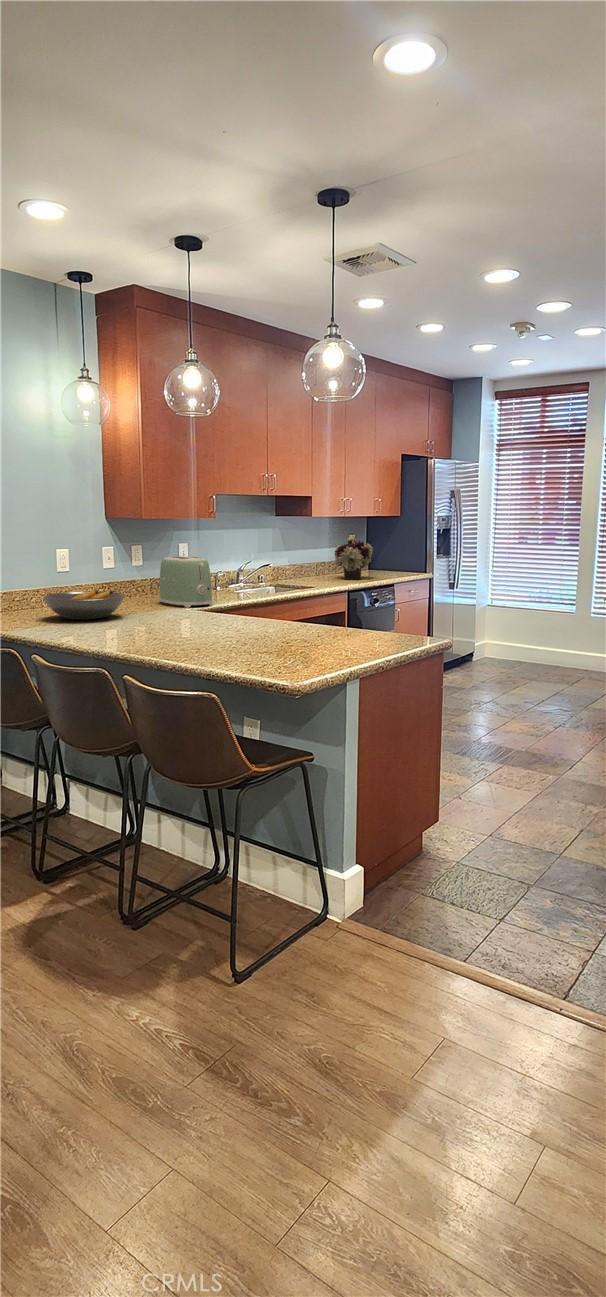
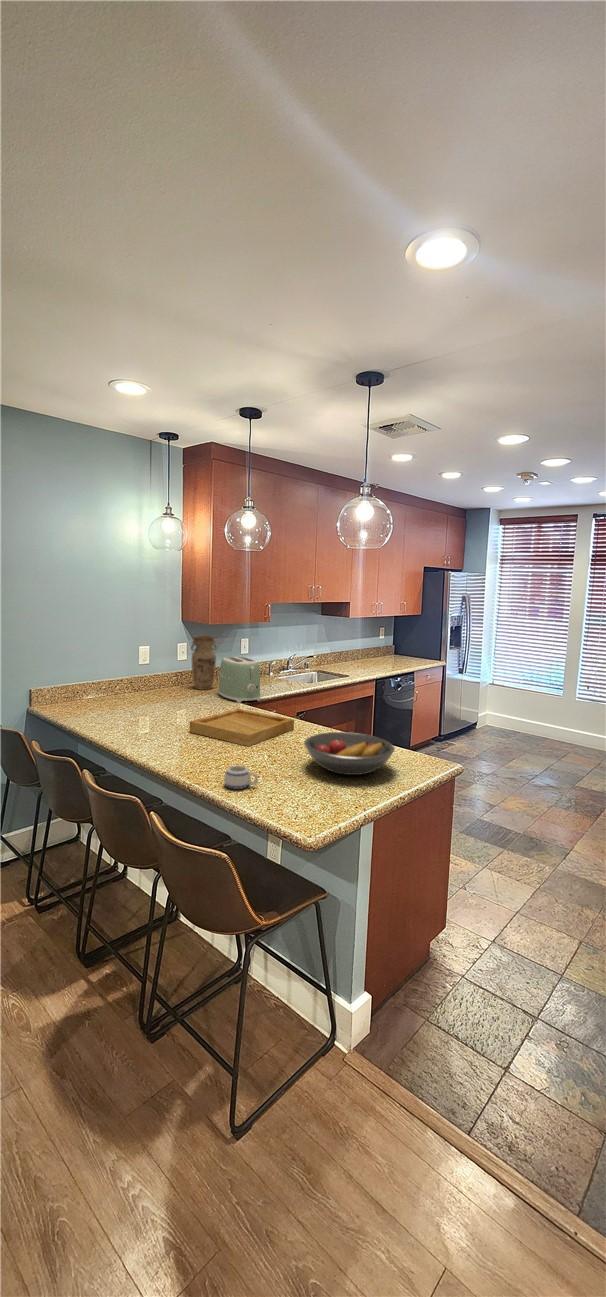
vase: none [121,534,153,601] -> present [191,635,217,690]
flower arrangement: present [335,535,373,579] -> none [367,632,398,668]
fruit bowl: present [43,590,125,620] -> present [304,732,395,775]
tray: none [139,606,260,634] -> present [190,708,294,746]
mug: none [196,635,233,656] -> present [224,765,258,789]

